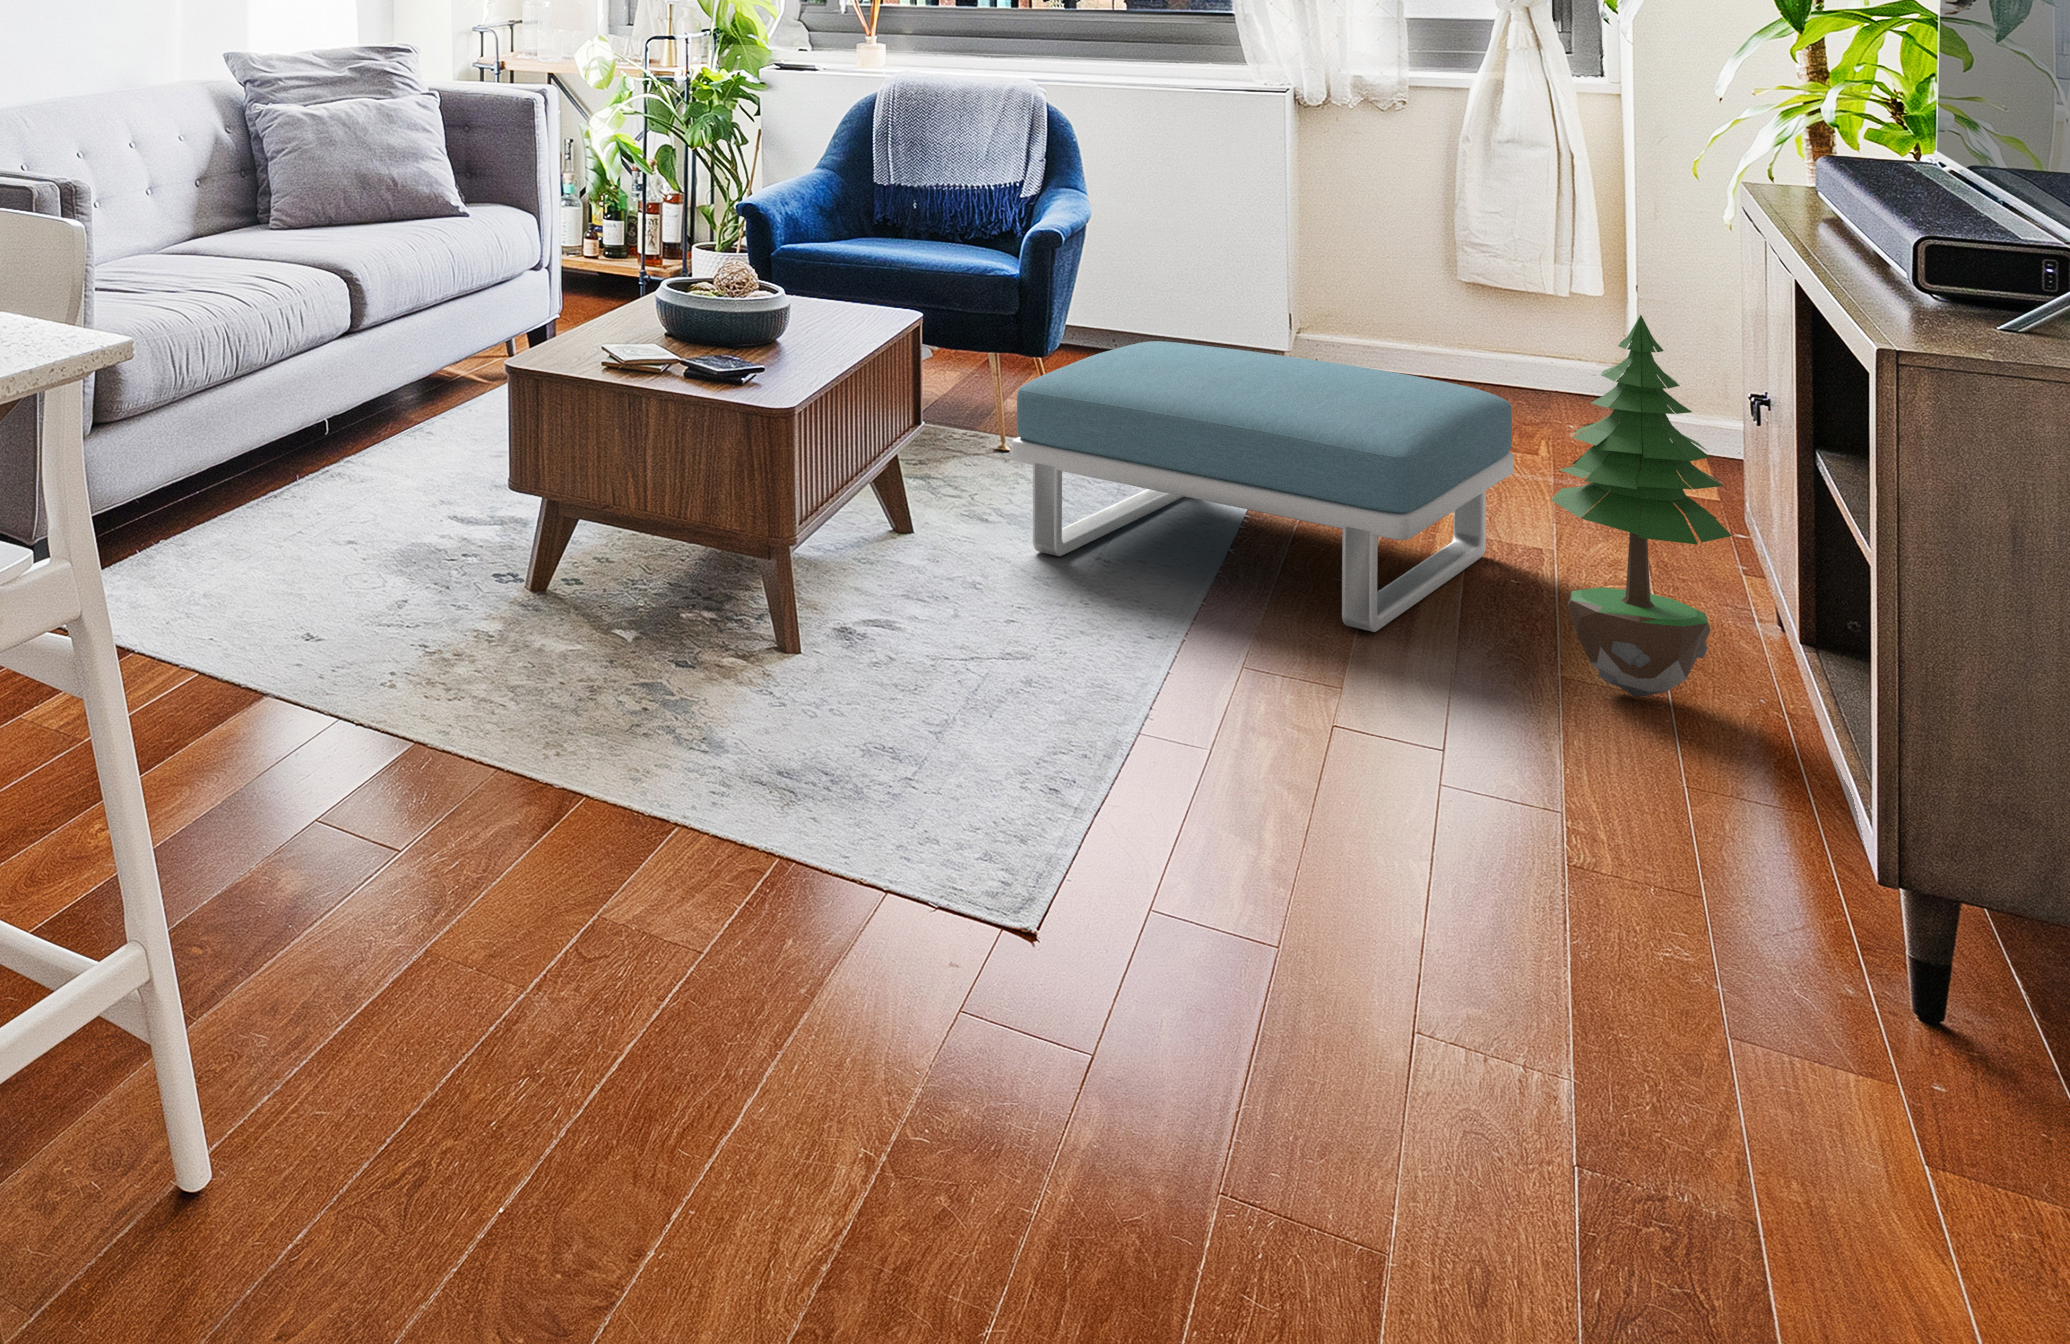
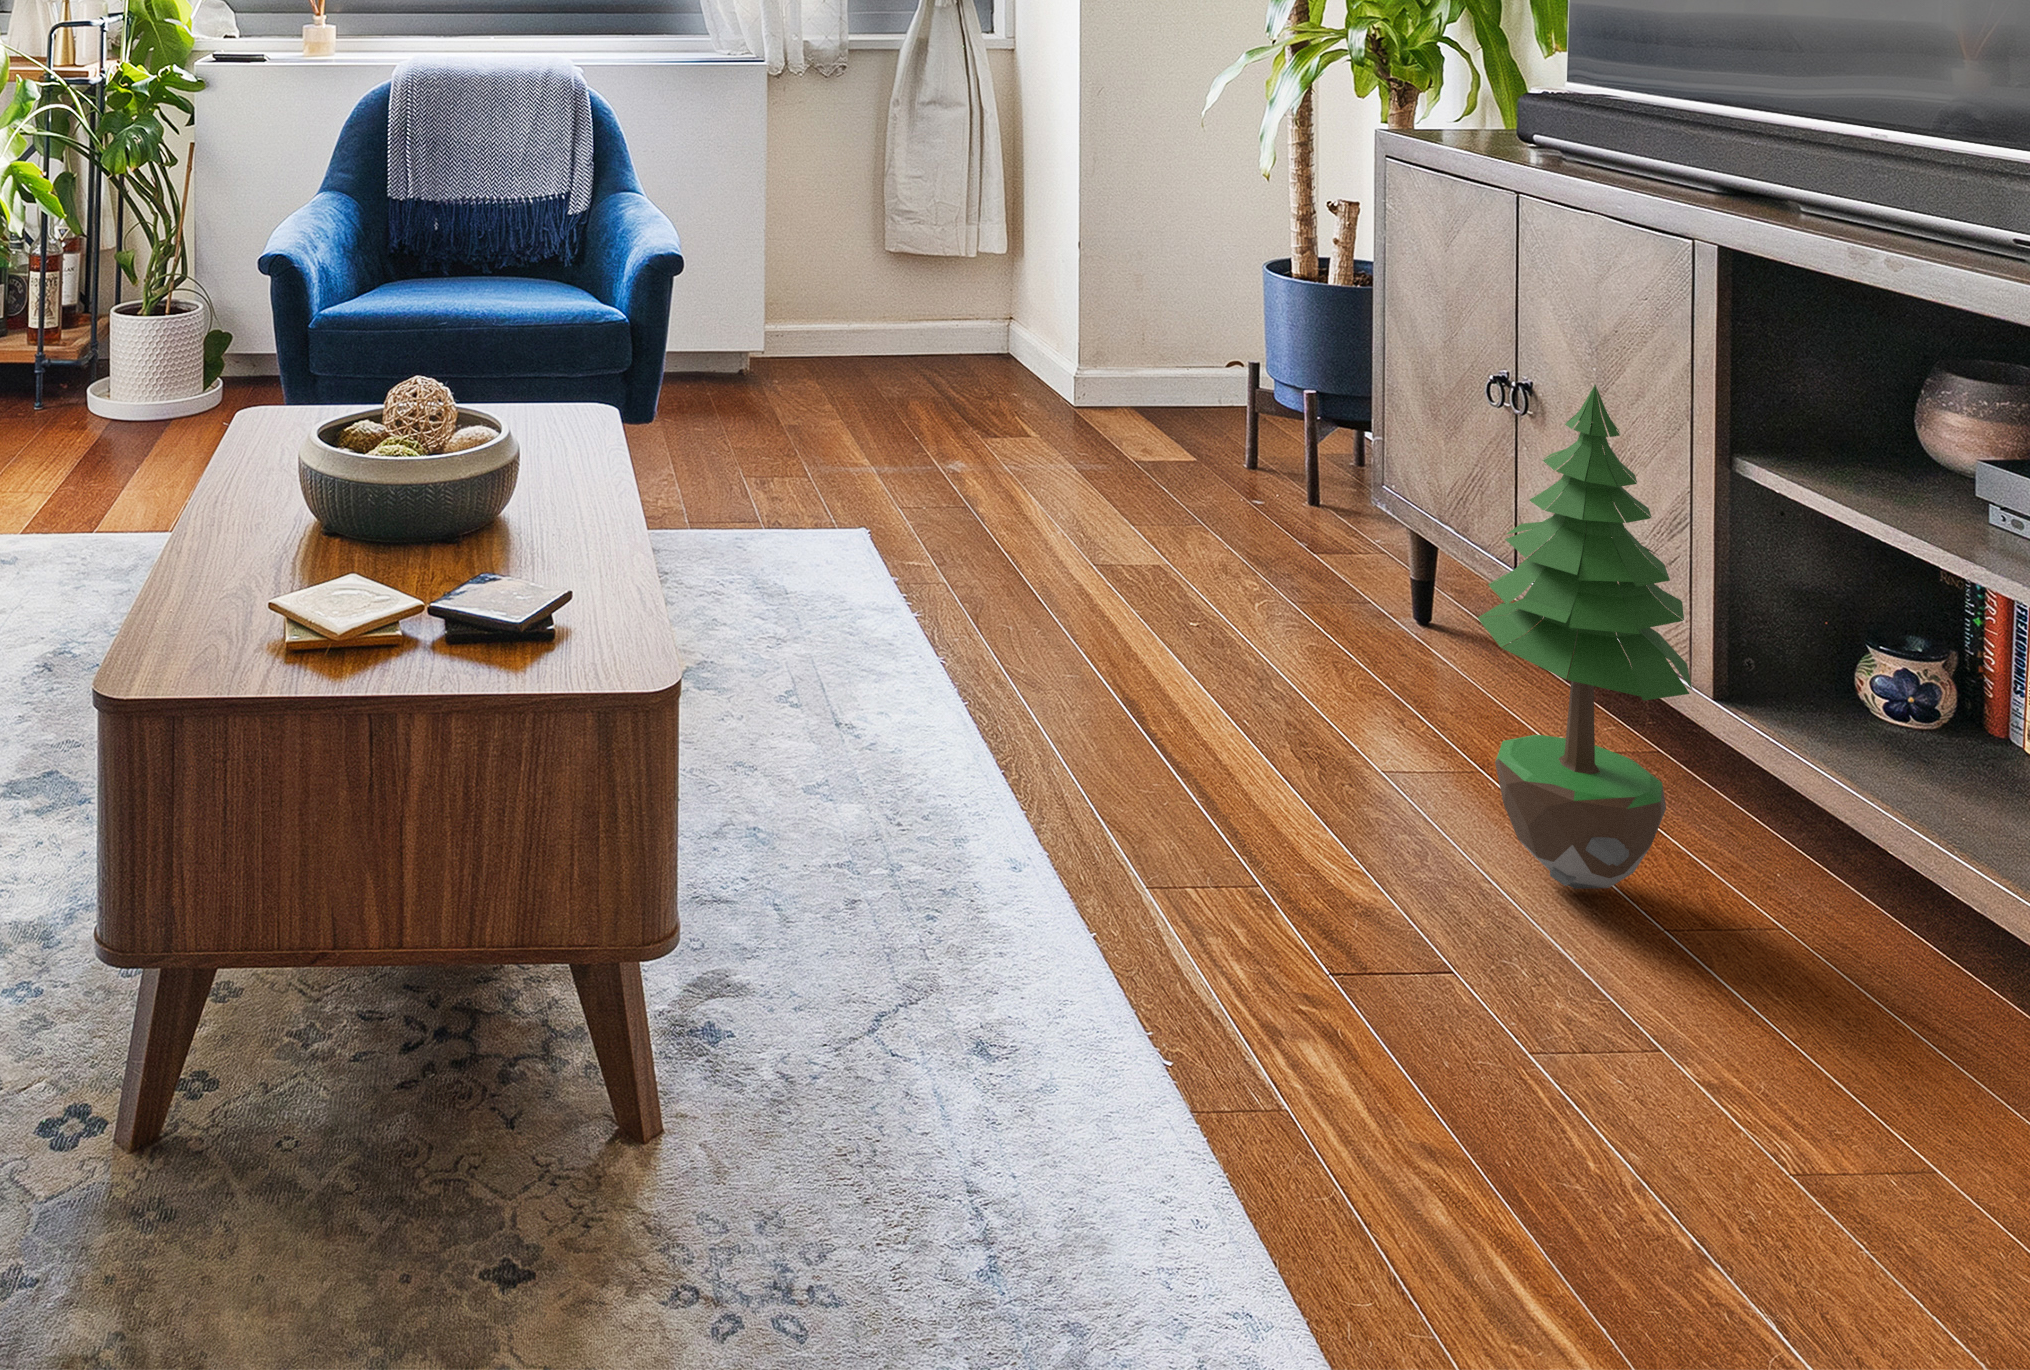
footstool: present [1012,341,1514,632] -> none [775,412,1319,854]

